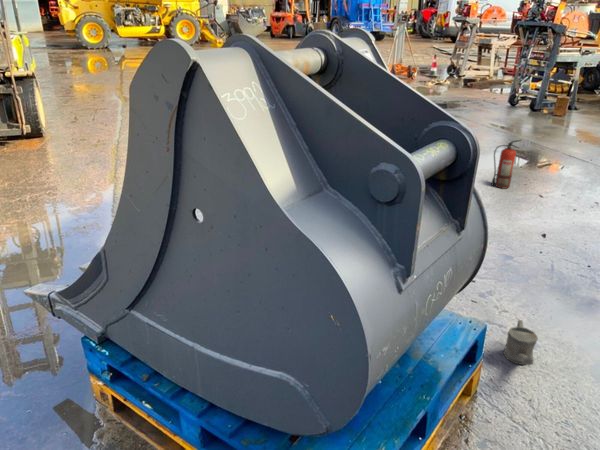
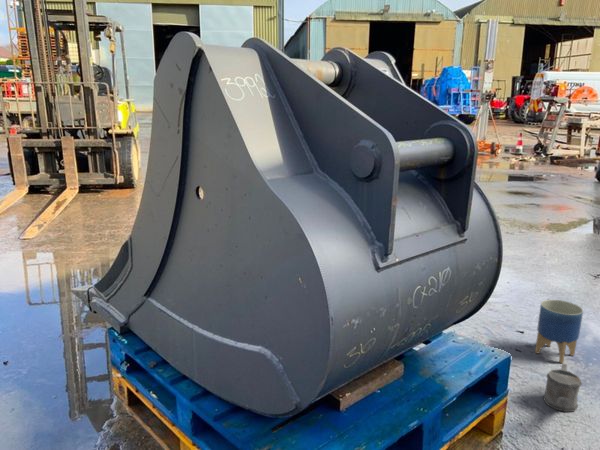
fire extinguisher: present [491,140,521,189] -> none [562,200,595,251]
planter: none [488,255,532,314] -> present [535,300,583,363]

